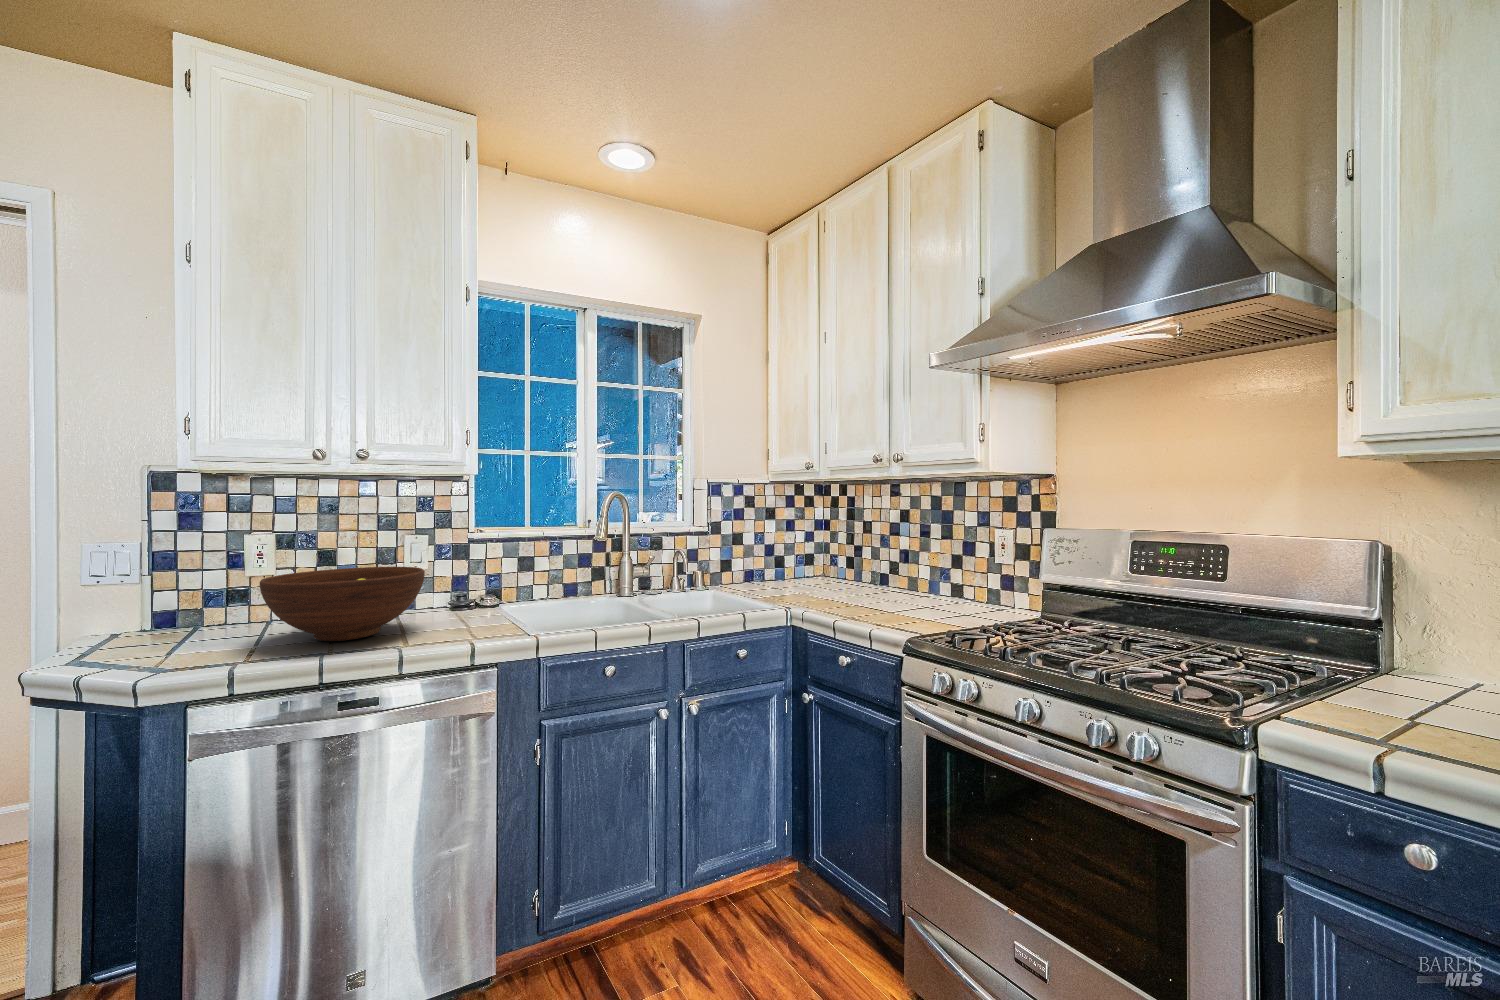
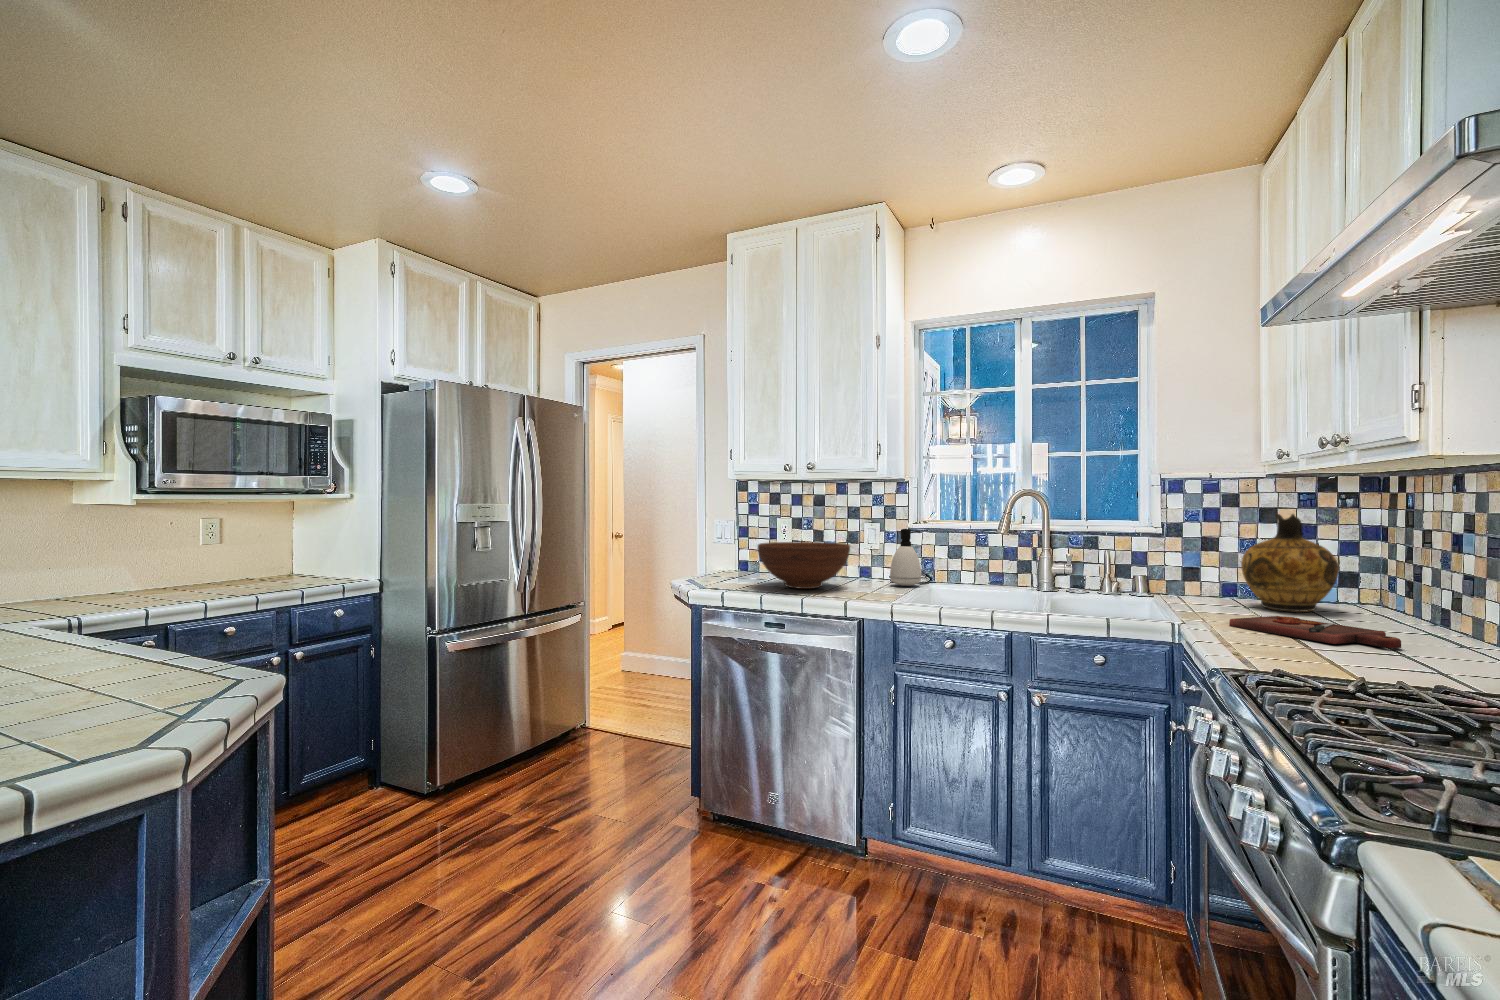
ceramic jug: none [765,513,822,585] -> present [1241,514,1339,612]
soap dispenser: none [462,541,502,610] -> present [890,529,921,586]
cutting board: none [806,590,909,607] -> present [1229,616,1401,648]

